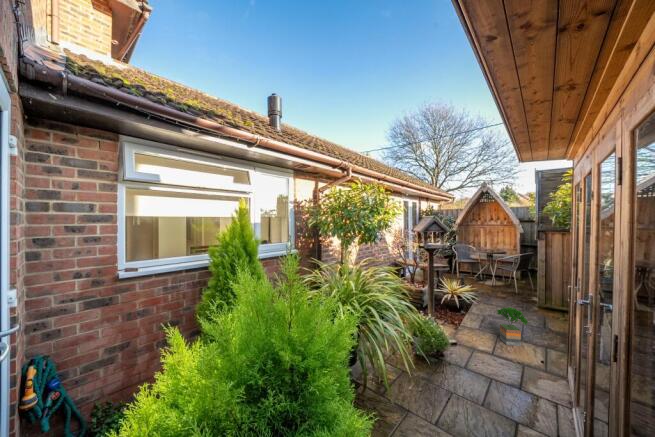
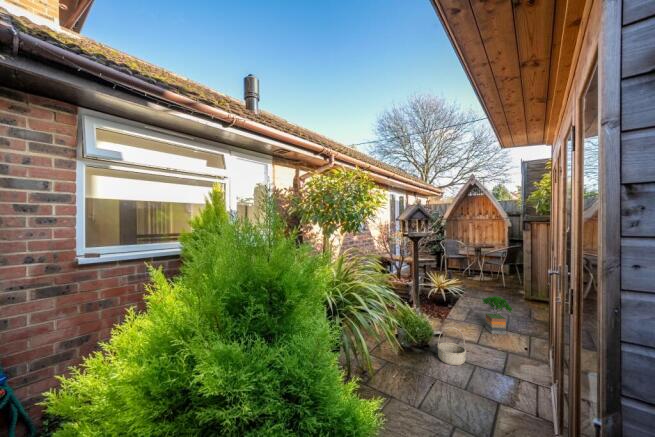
basket: none [453,340,482,378] -> present [437,327,466,365]

